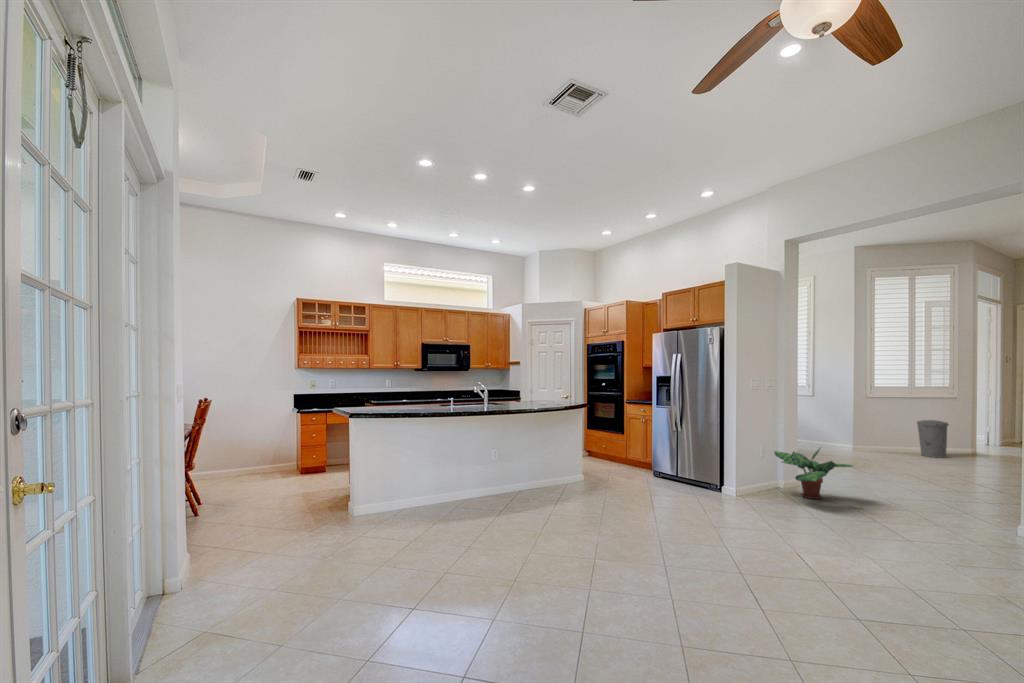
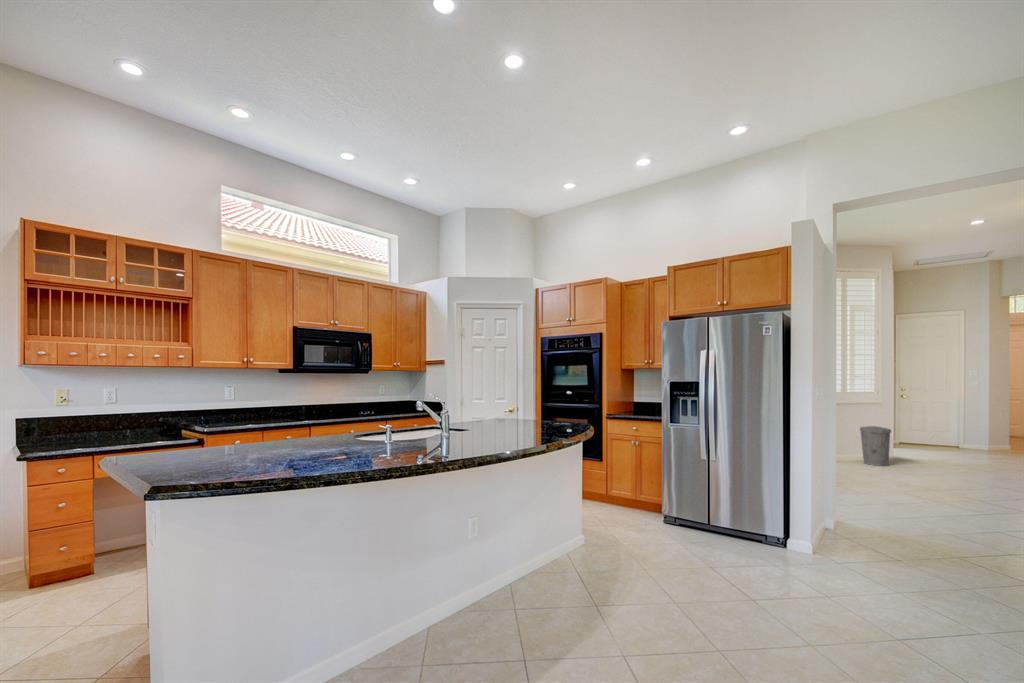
potted plant: present [774,449,853,499] -> none [833,479,948,553]

